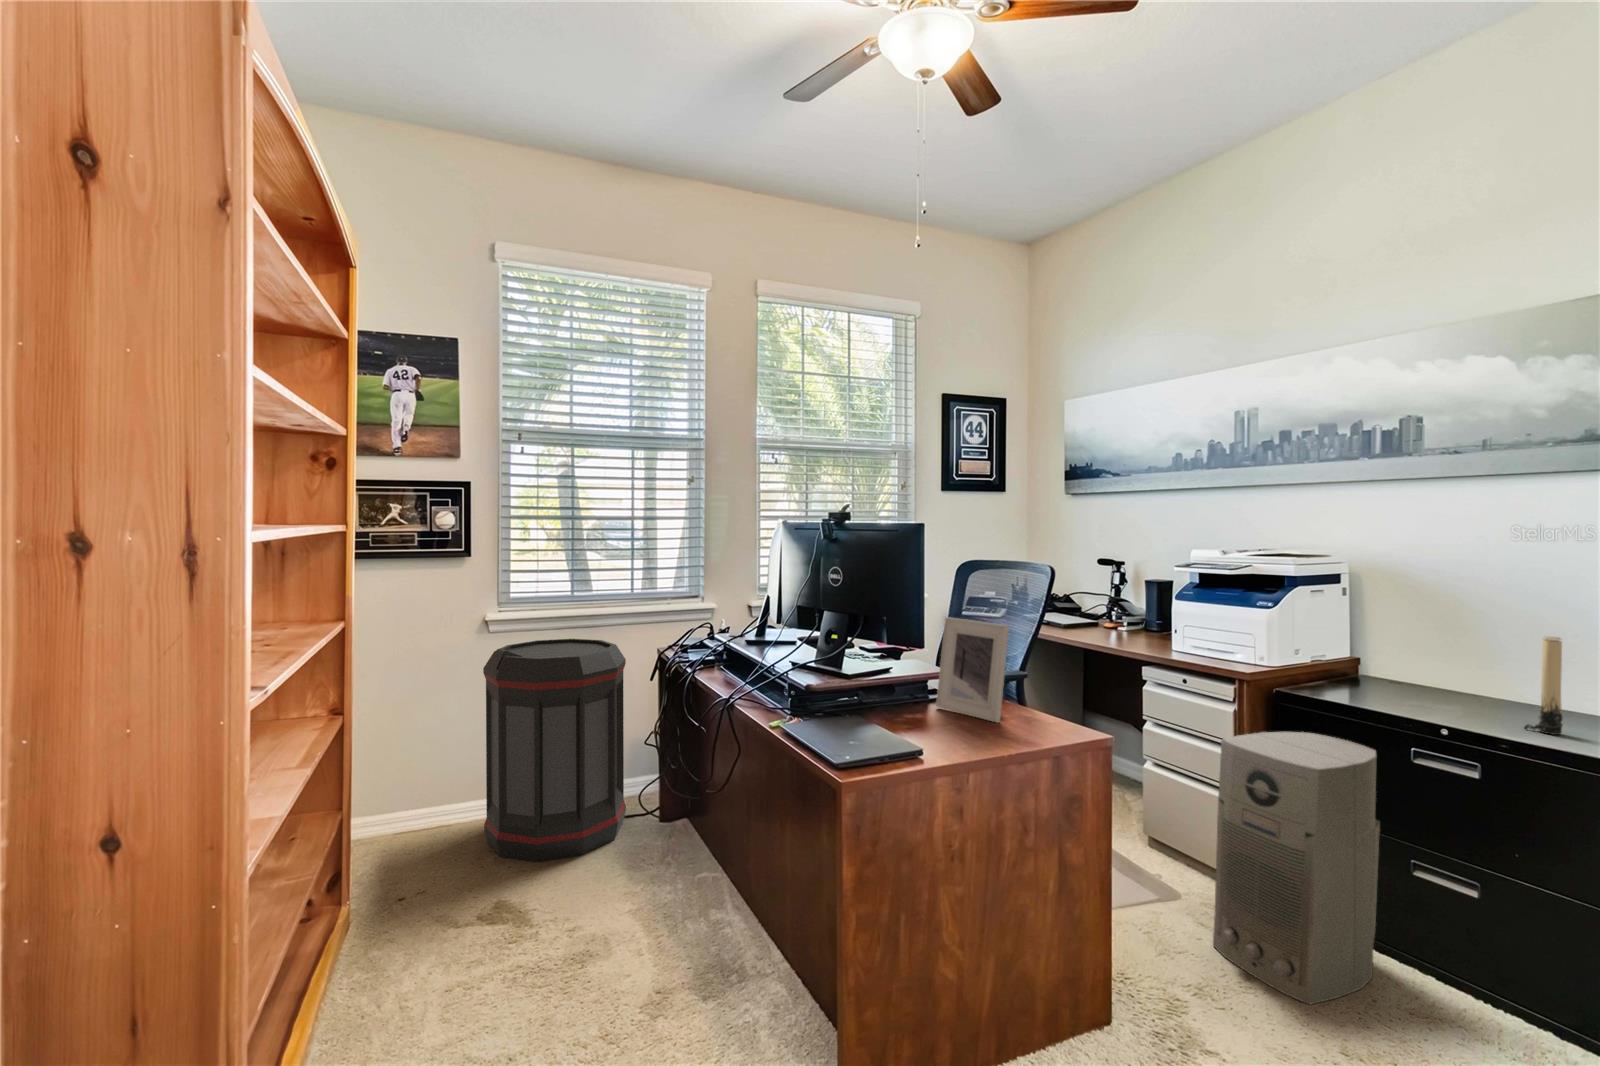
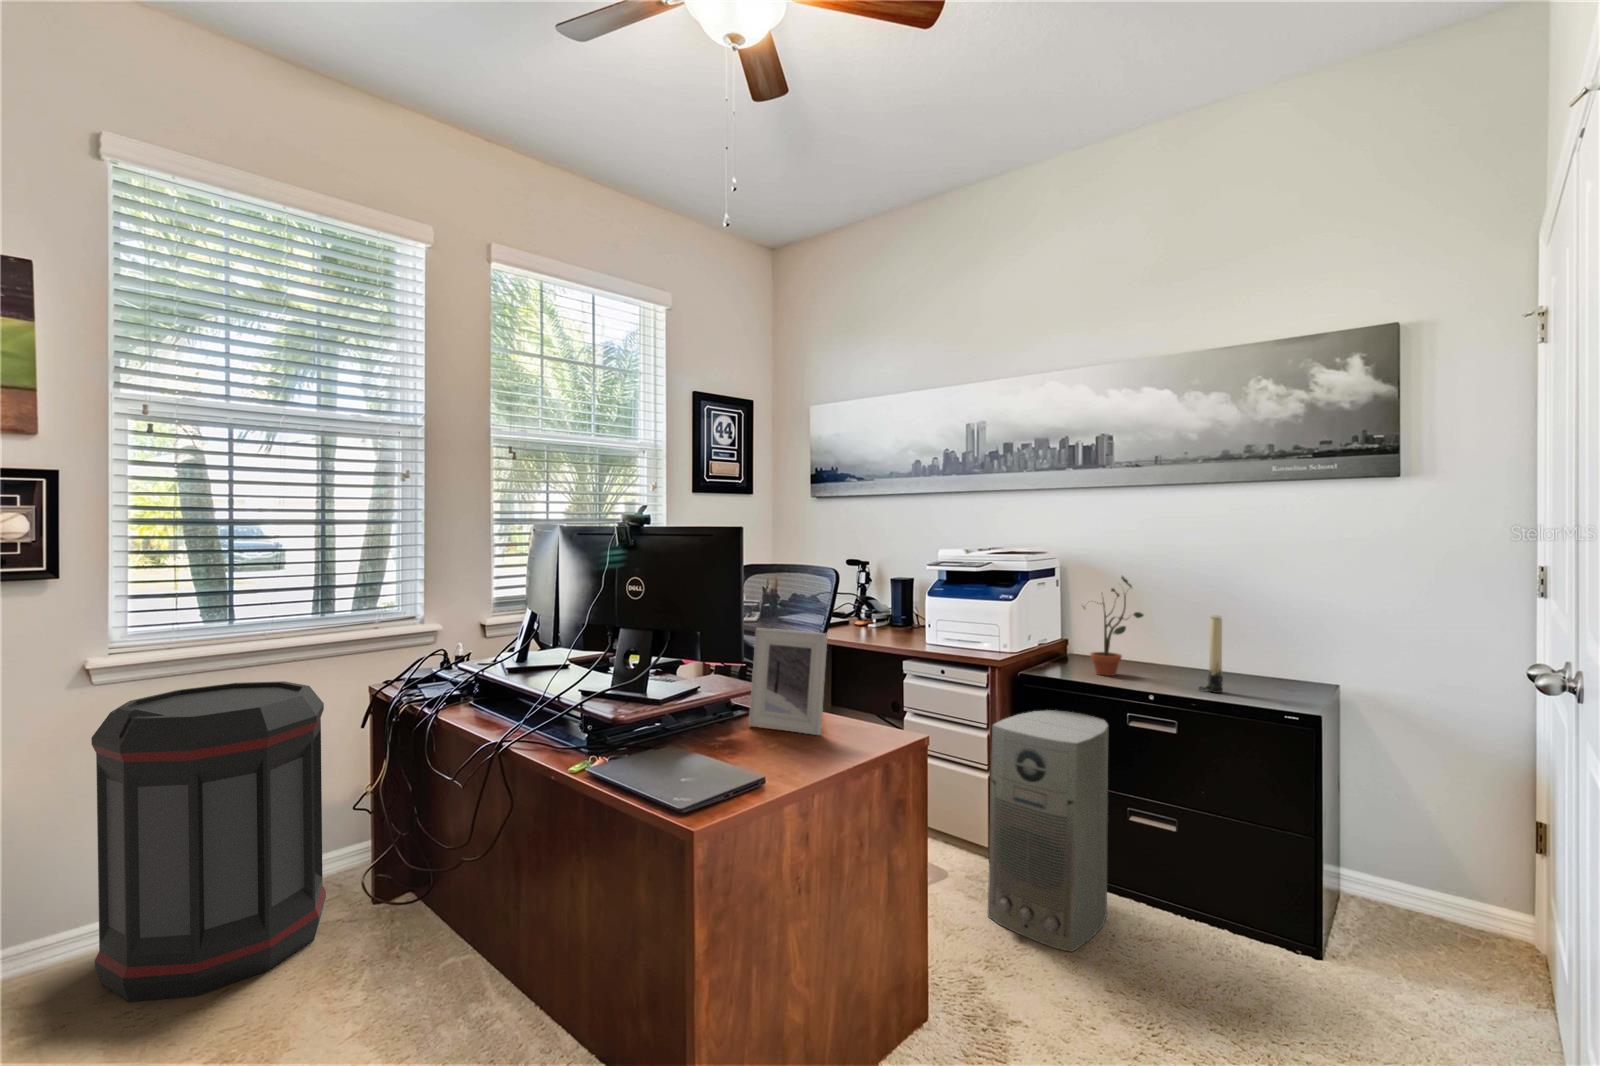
potted plant: none [1362,584,1450,702] -> present [1082,576,1143,676]

